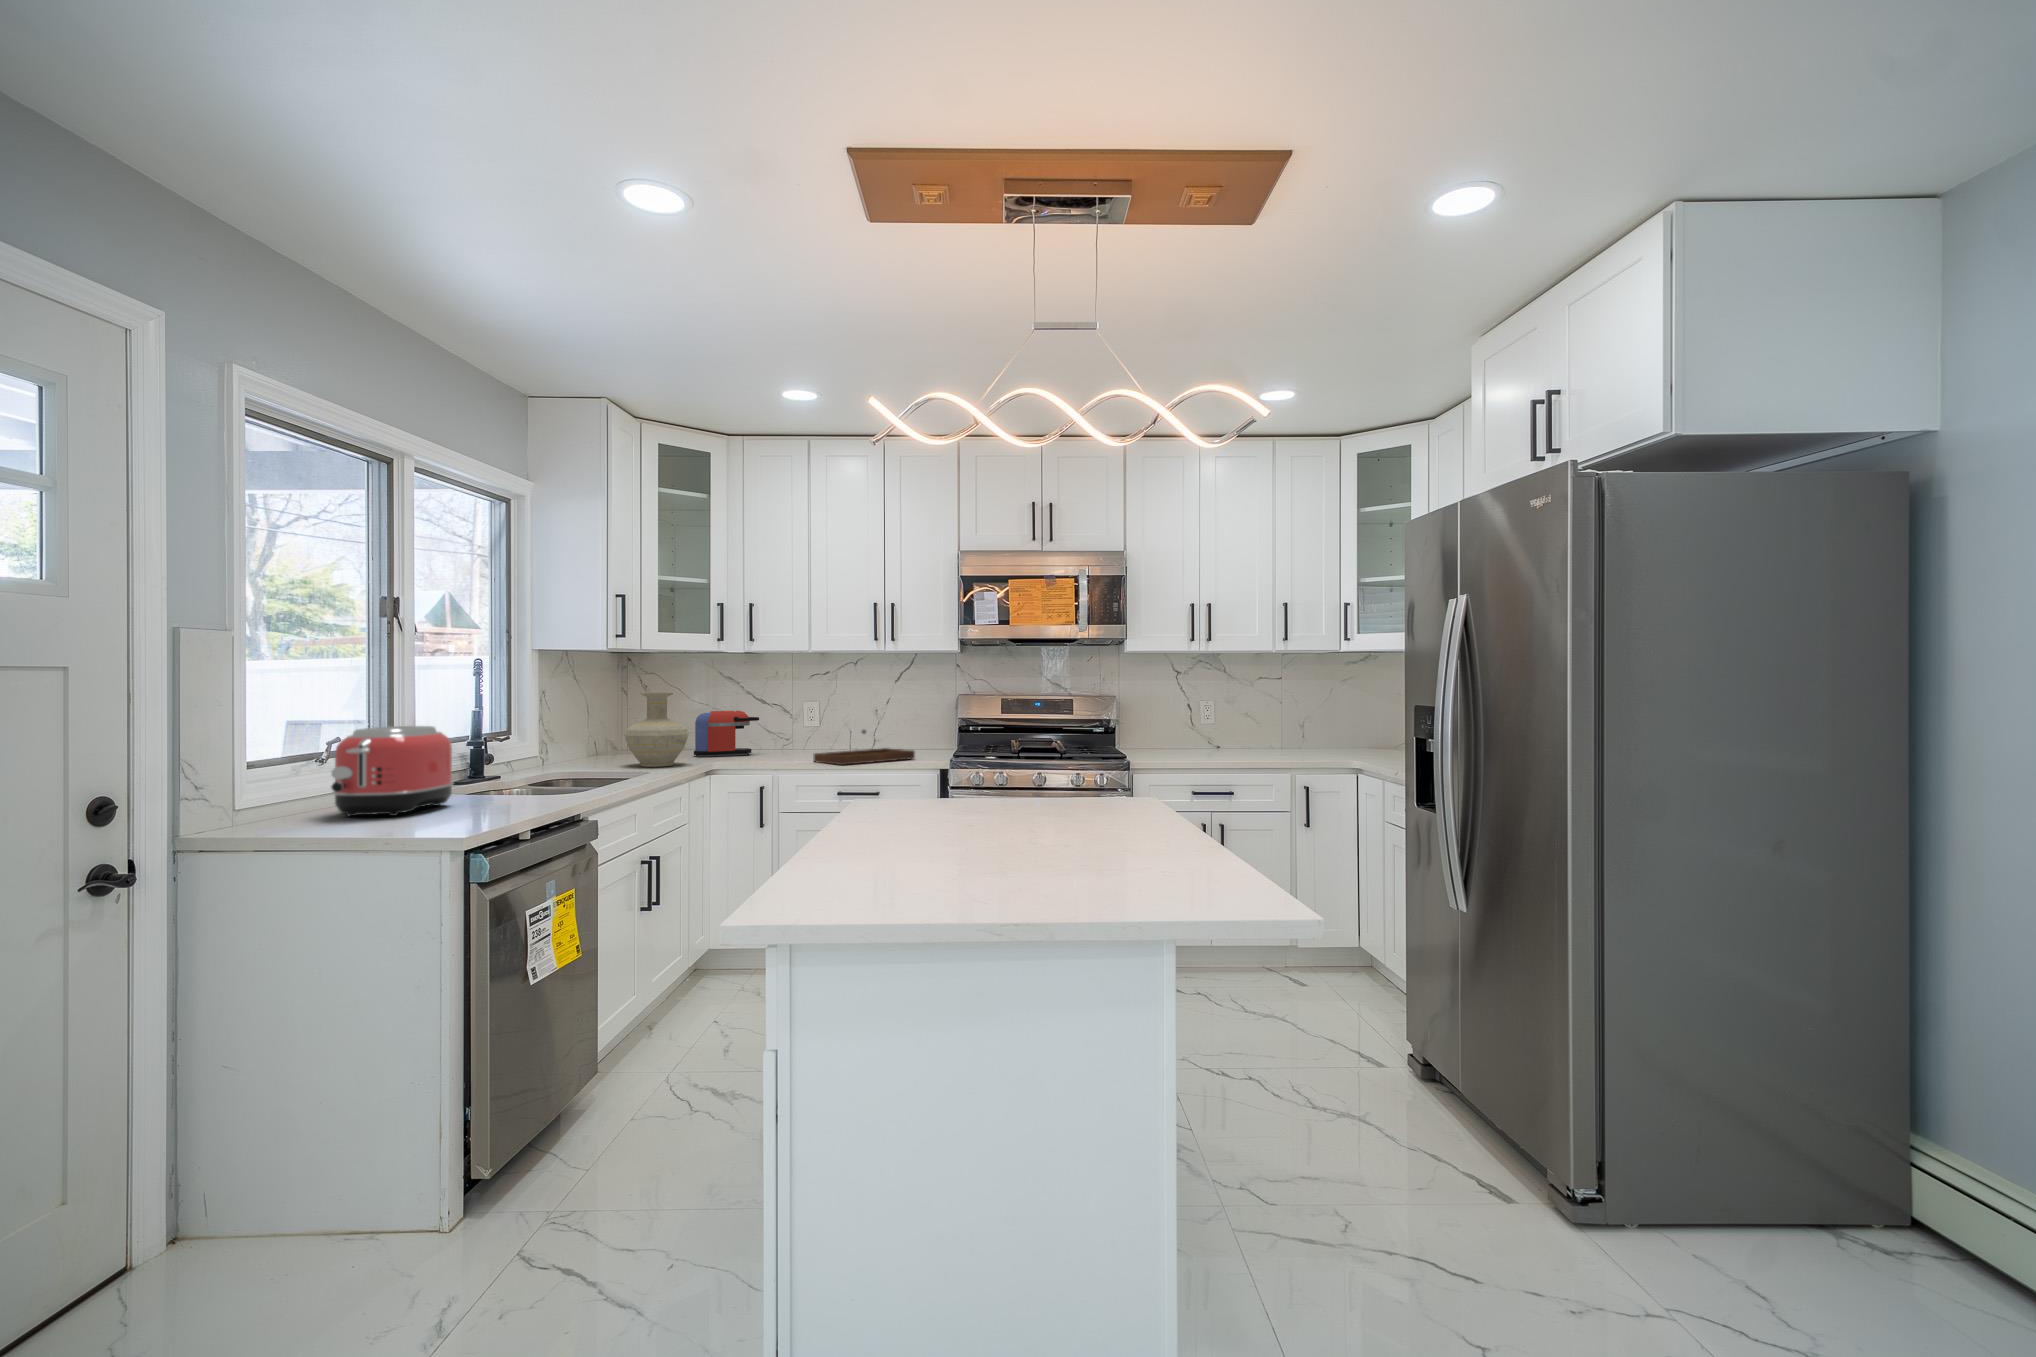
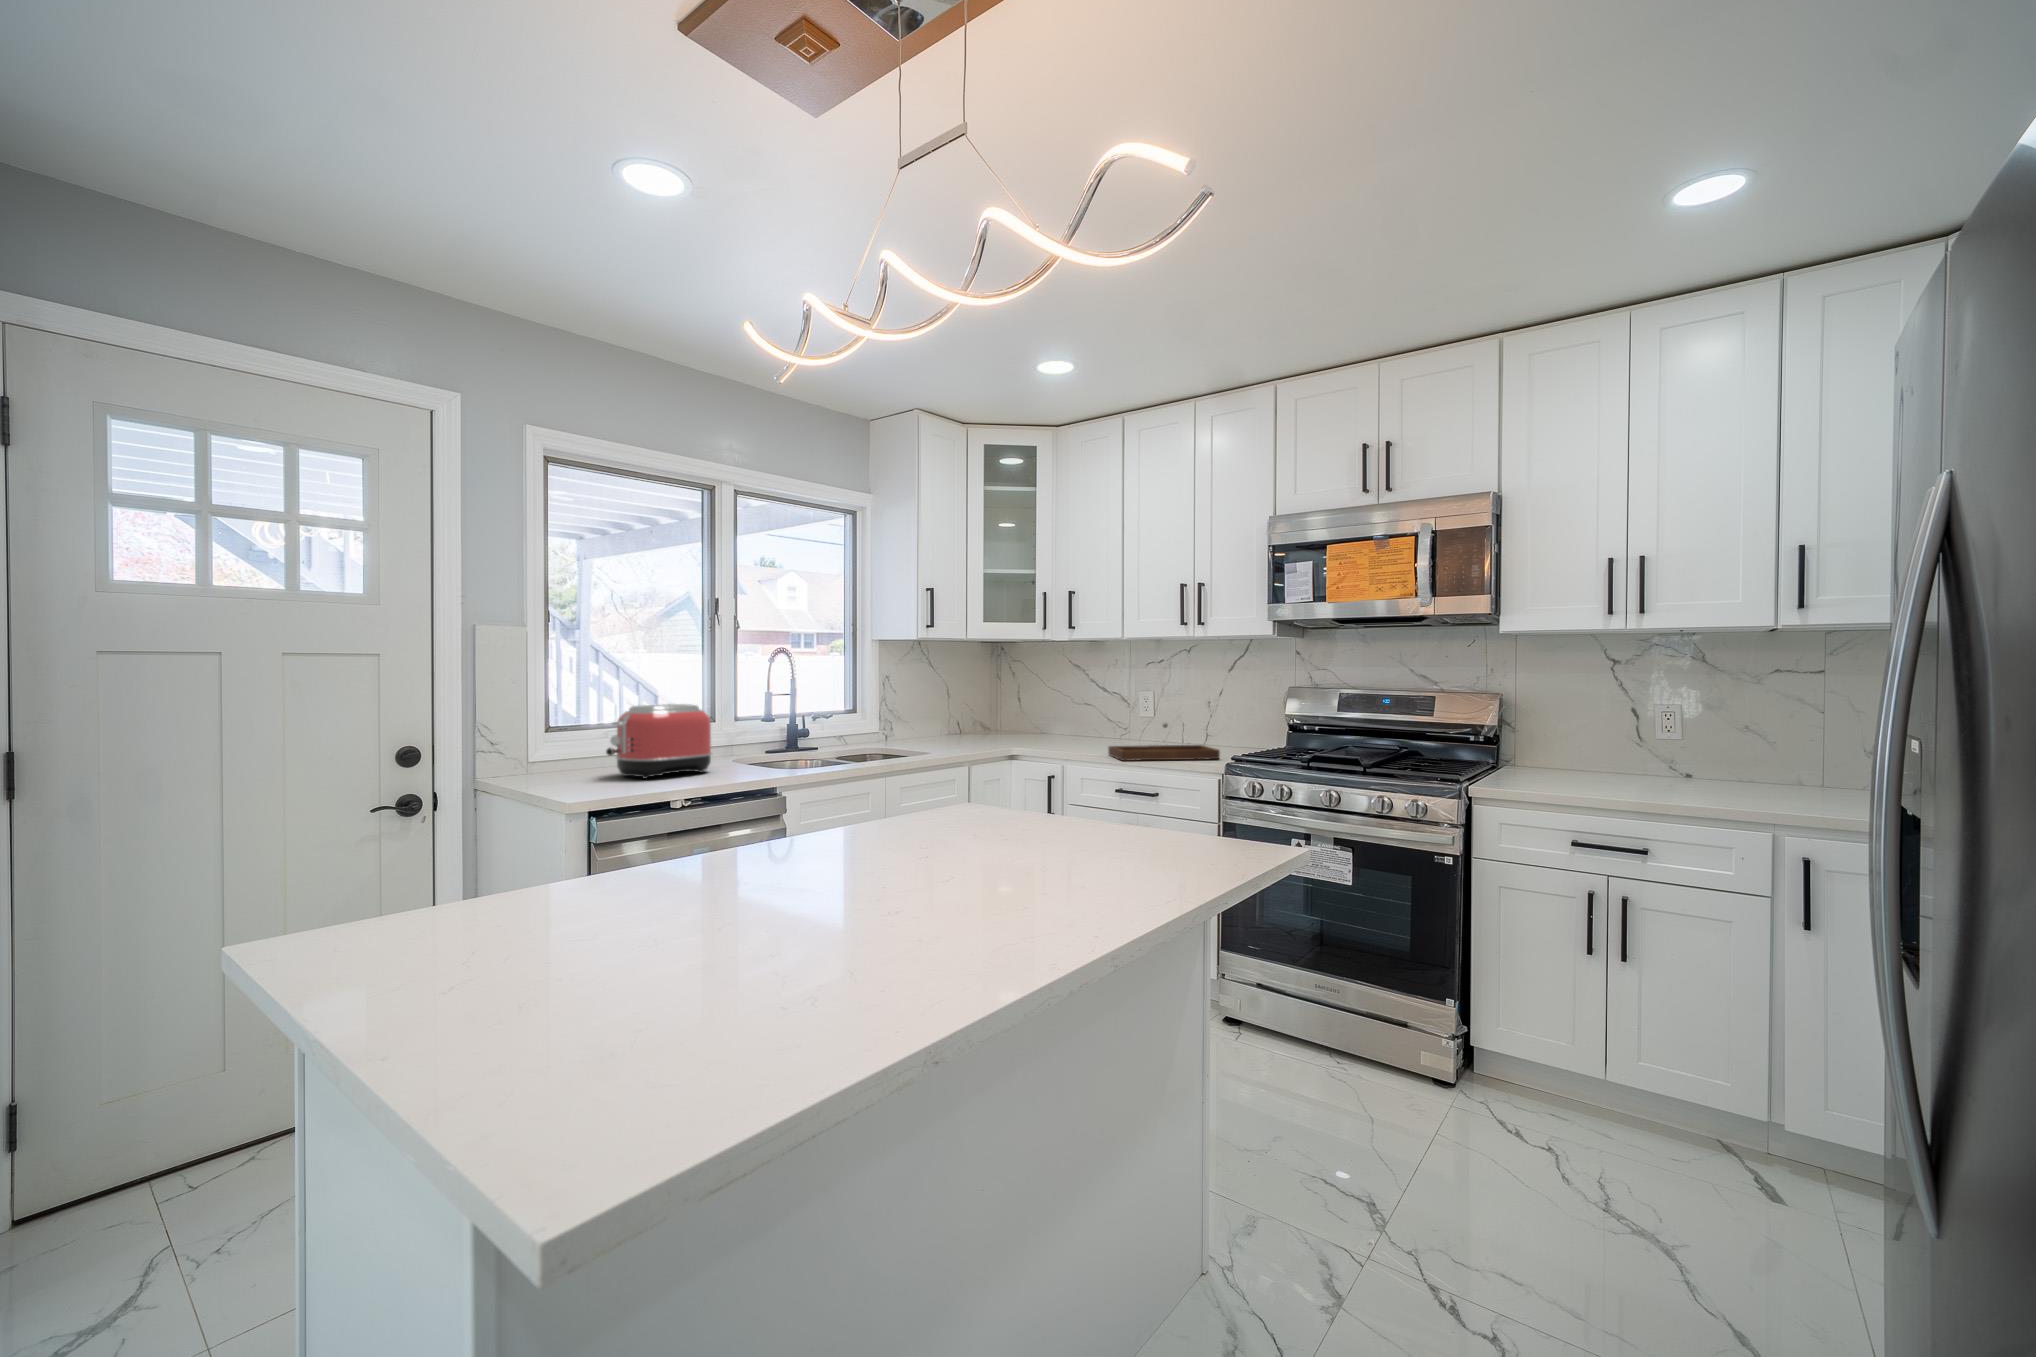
vase: present [625,693,689,767] -> none [938,680,994,750]
coffee maker: present [694,711,759,757] -> none [1024,698,1087,743]

